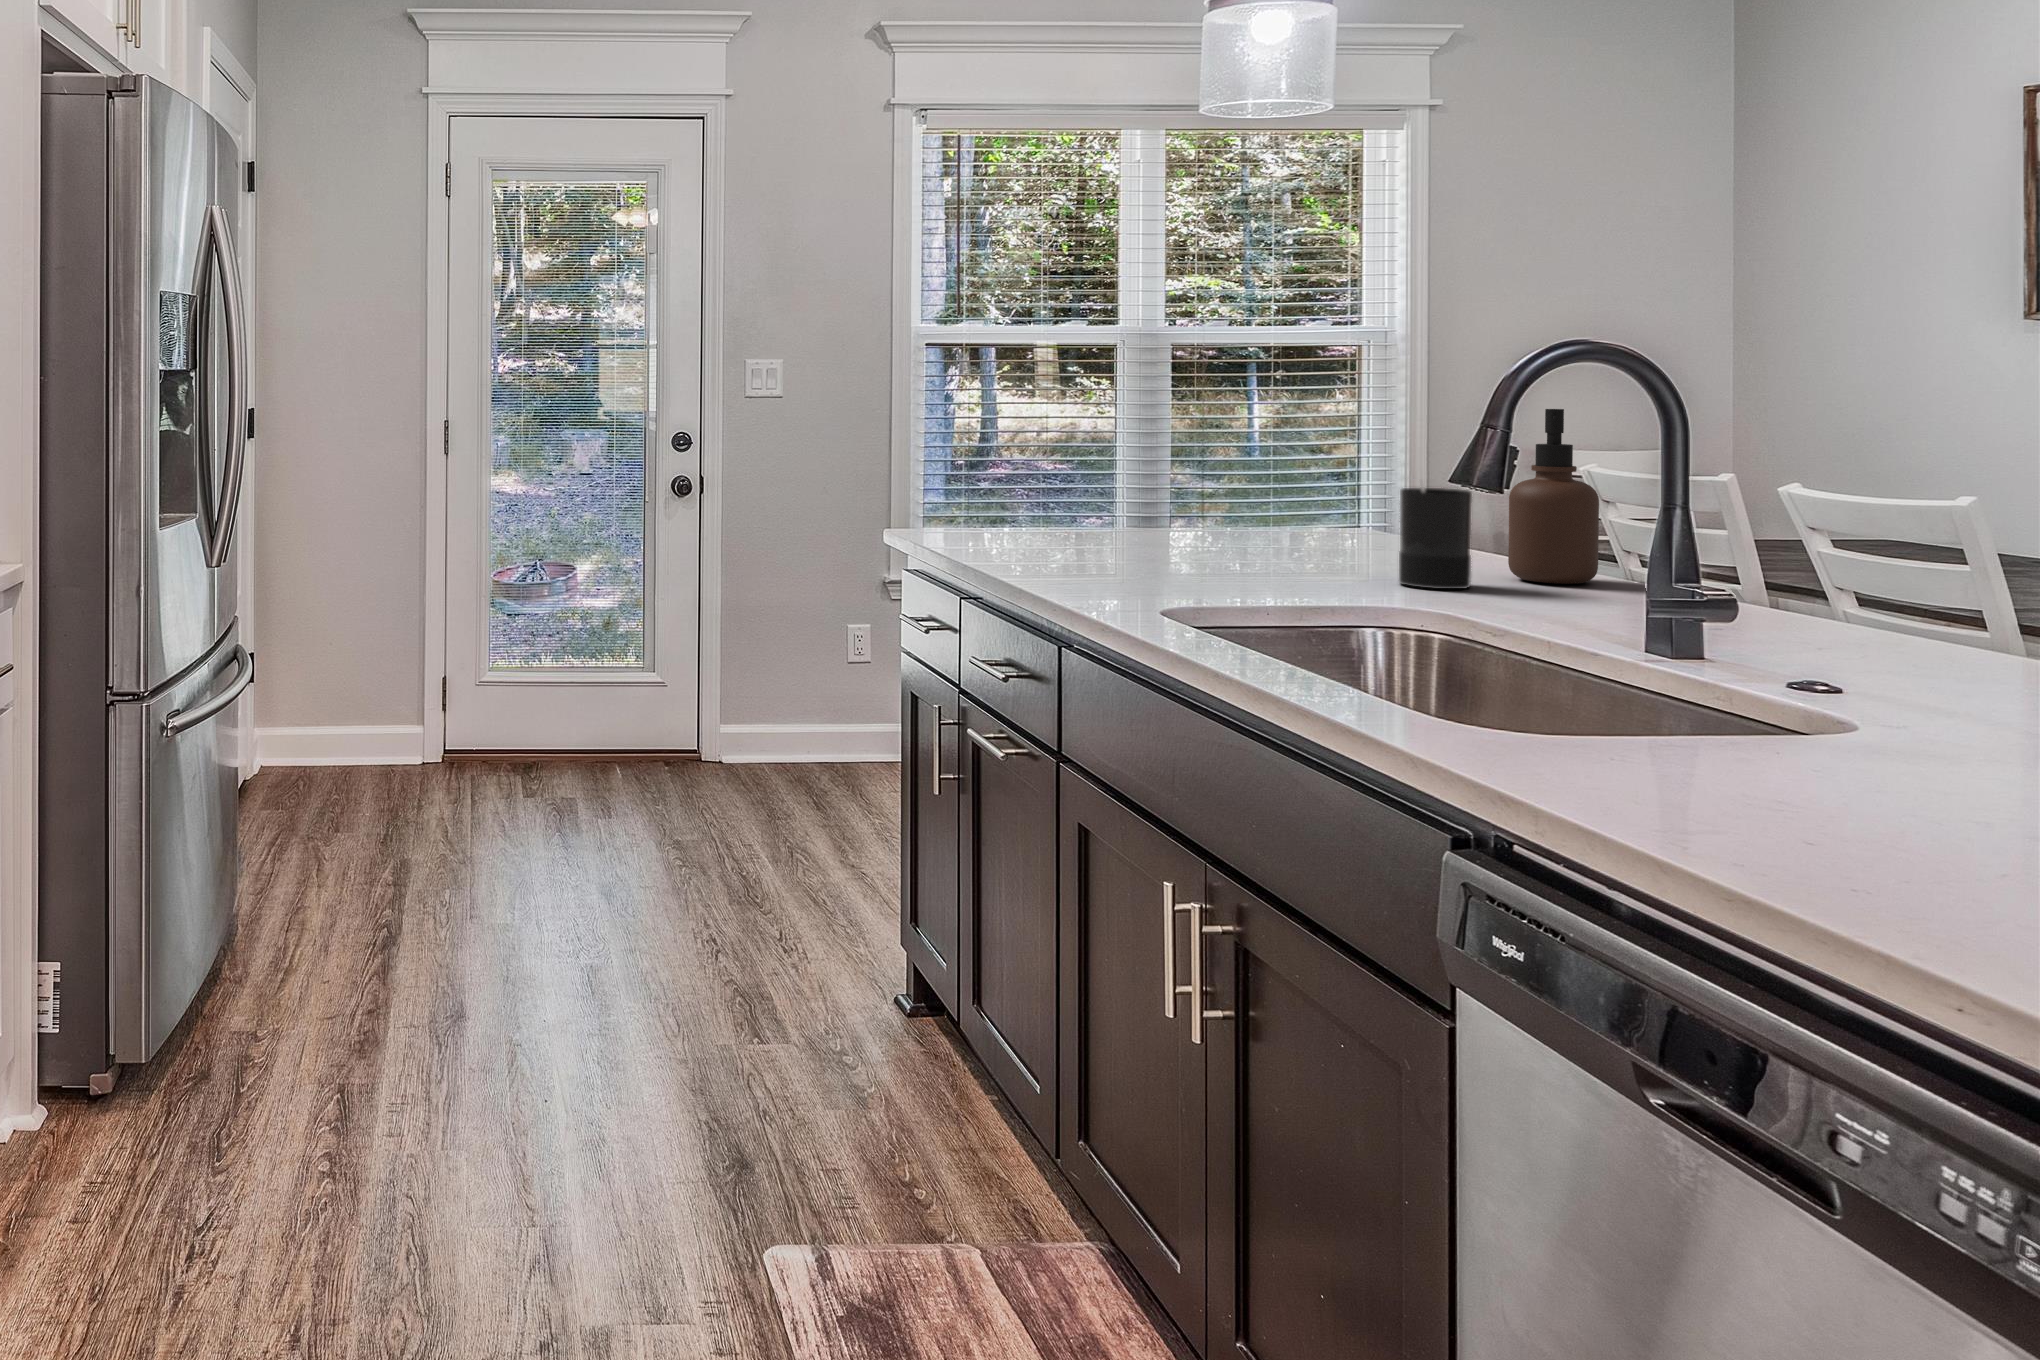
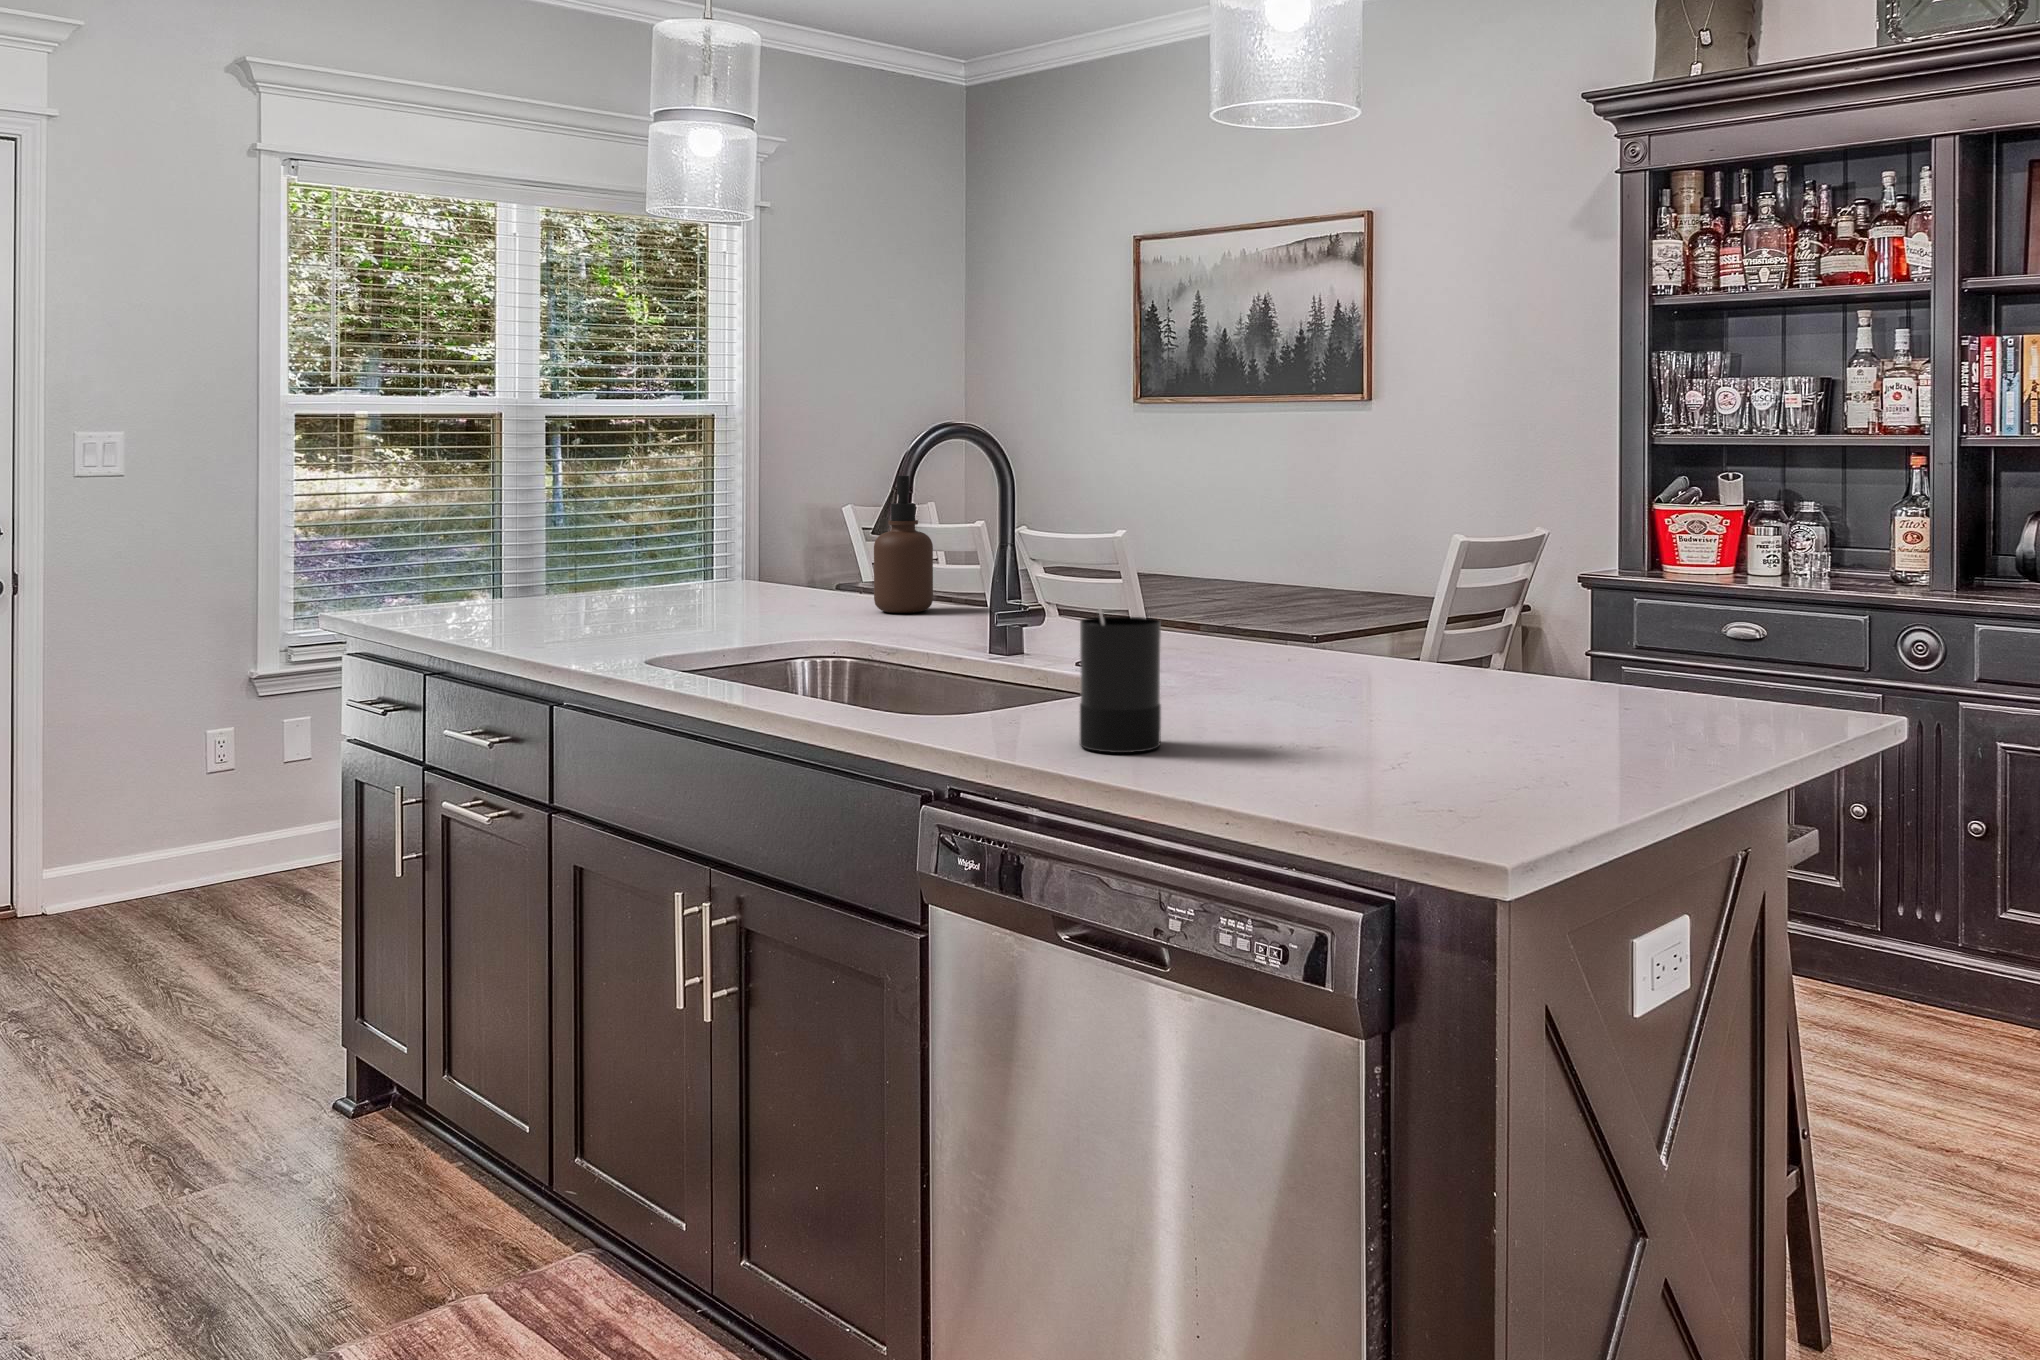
candle: present [1399,478,1472,589] -> present [1080,605,1161,753]

